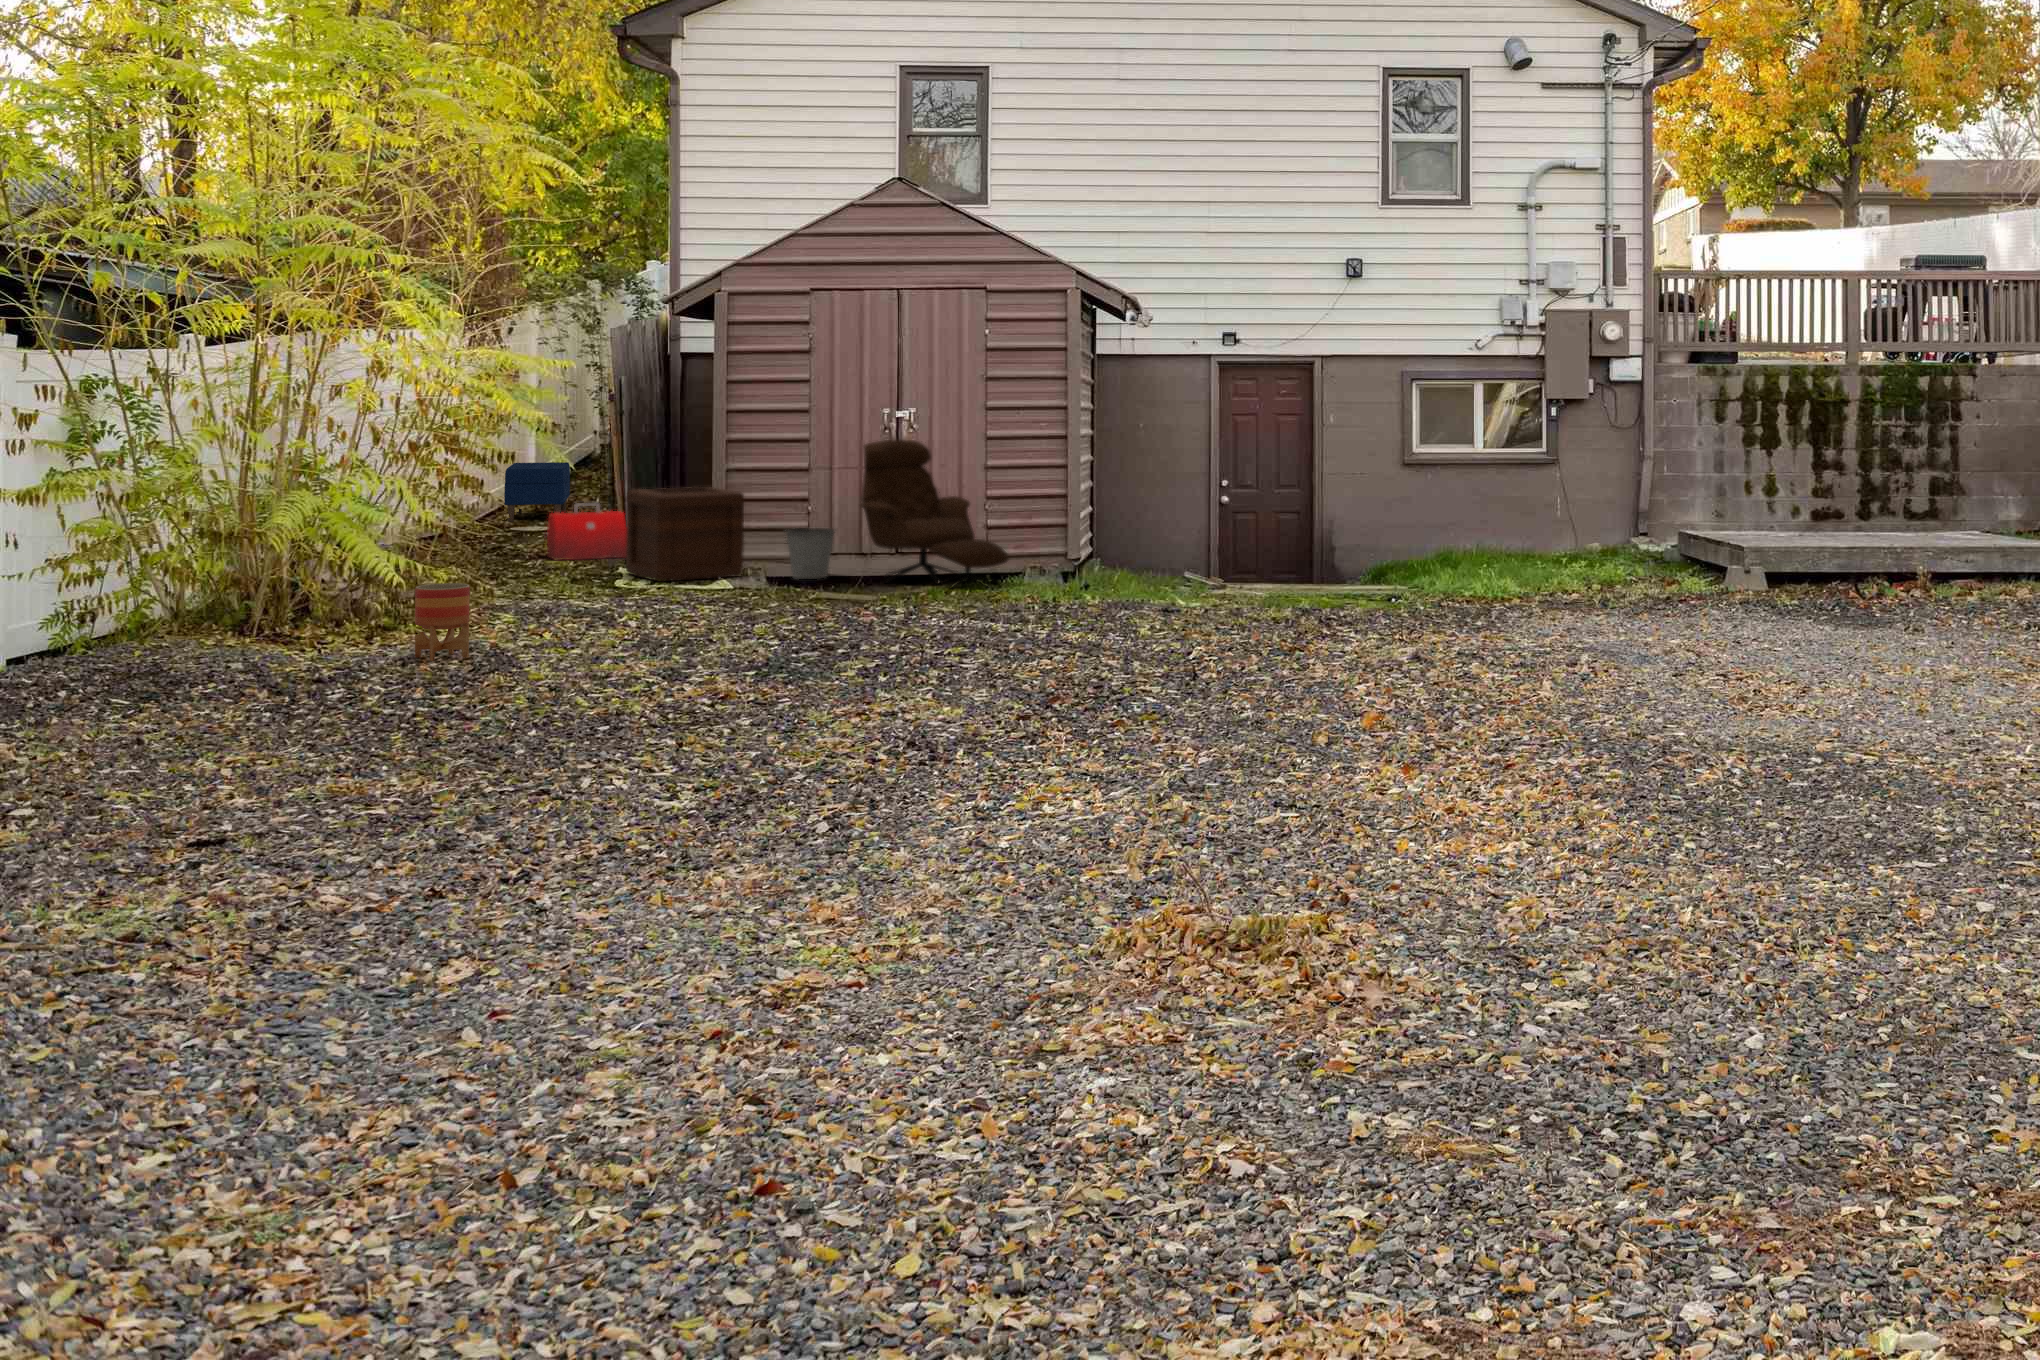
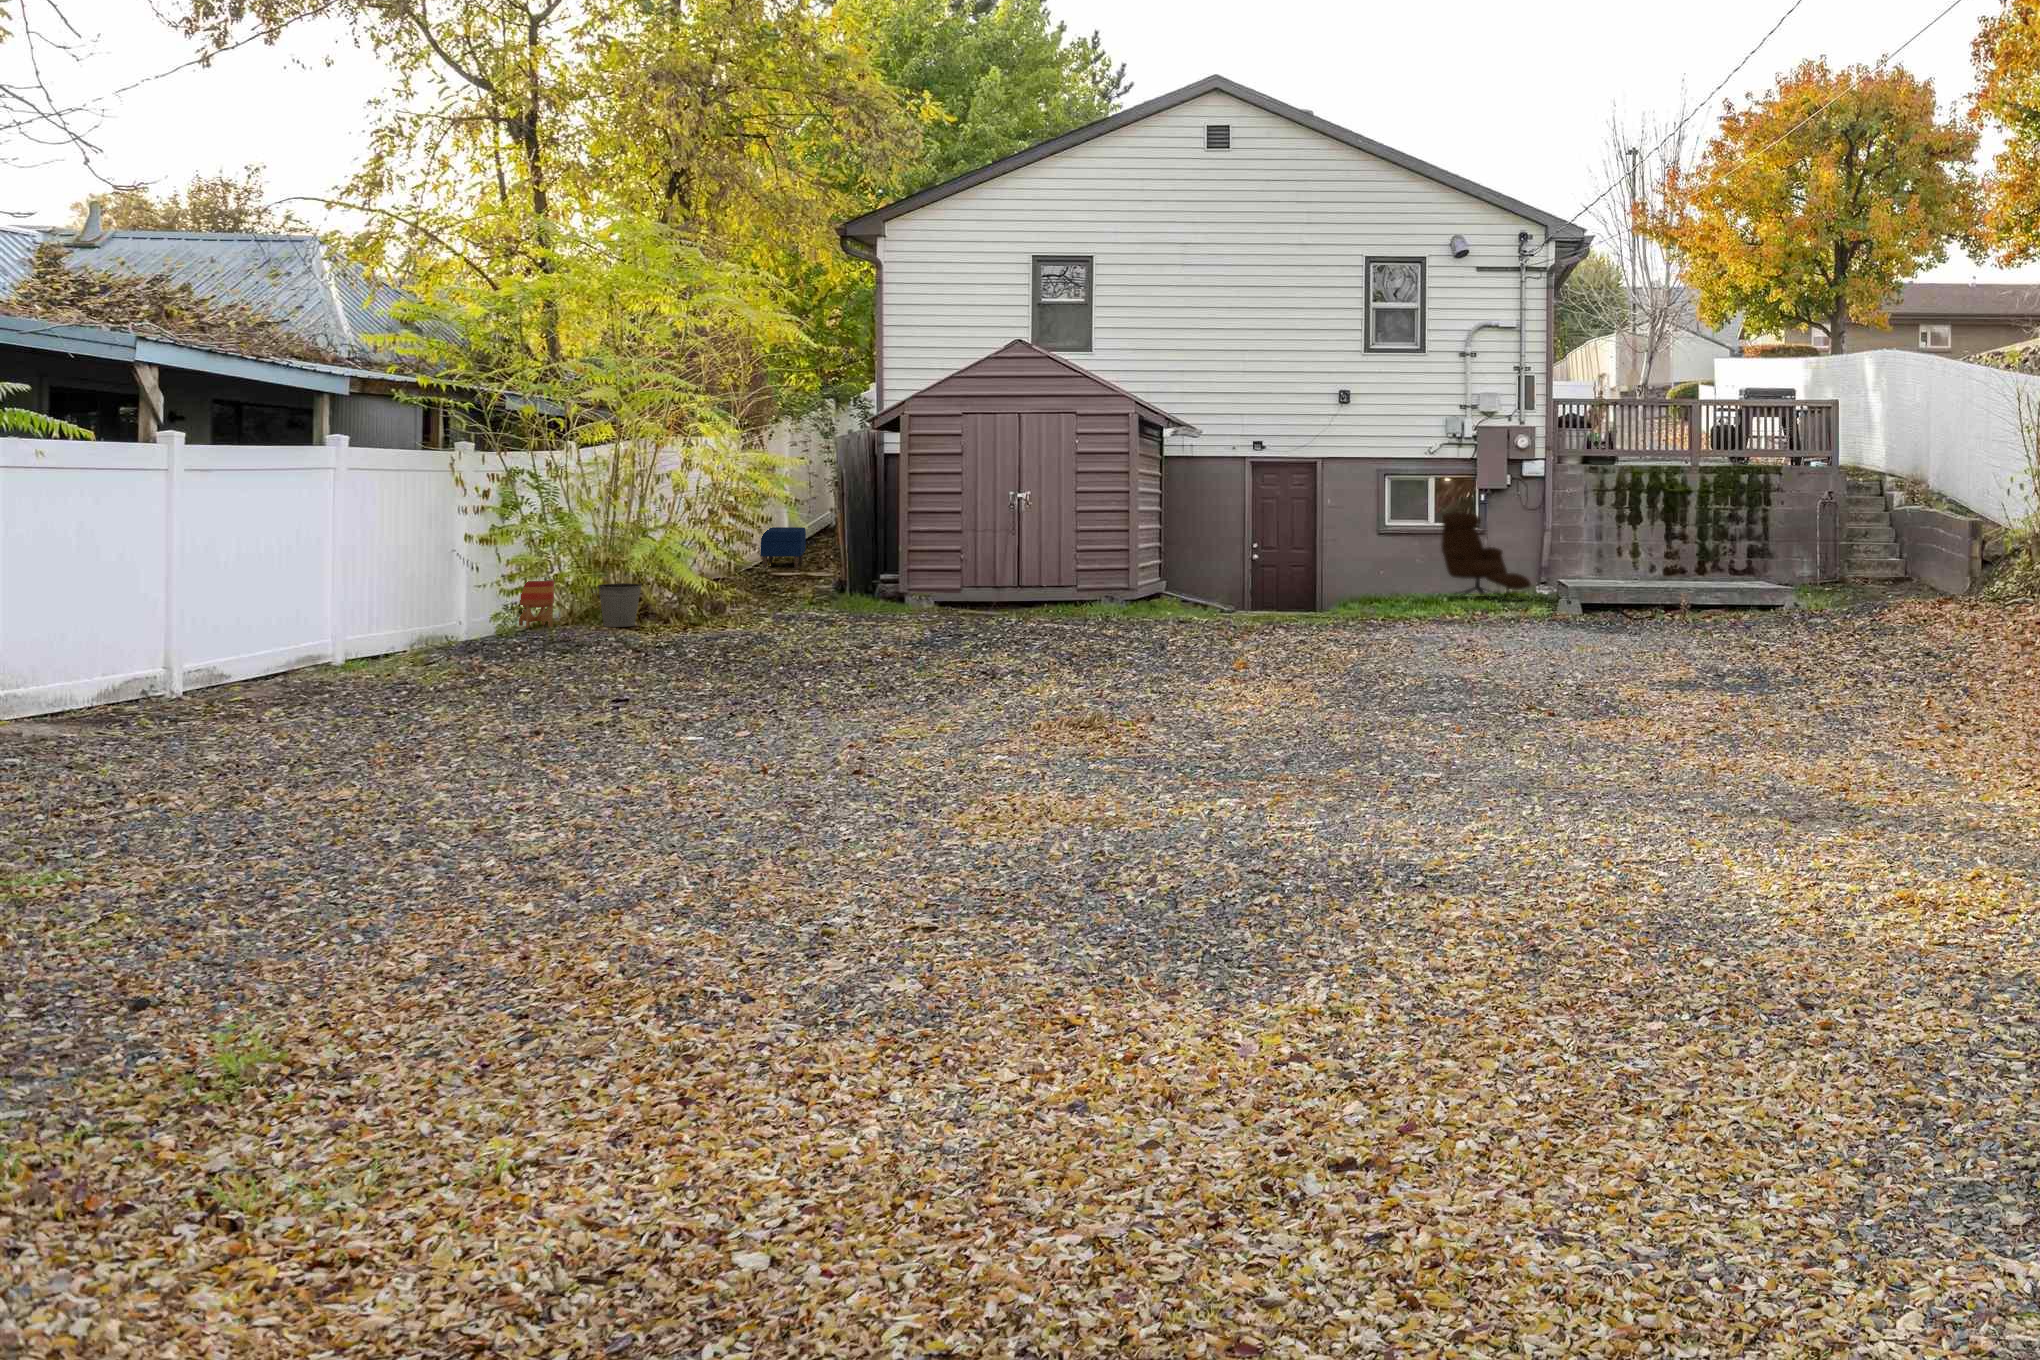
lounge chair: present [861,440,1008,587] -> present [1441,512,1531,601]
wooden crate: present [626,487,744,582] -> none [838,543,915,605]
toolbox: present [547,503,626,561] -> none [787,553,840,592]
bucket: present [784,528,836,579] -> present [596,583,642,627]
planter: present [415,583,470,661] -> present [519,579,554,628]

